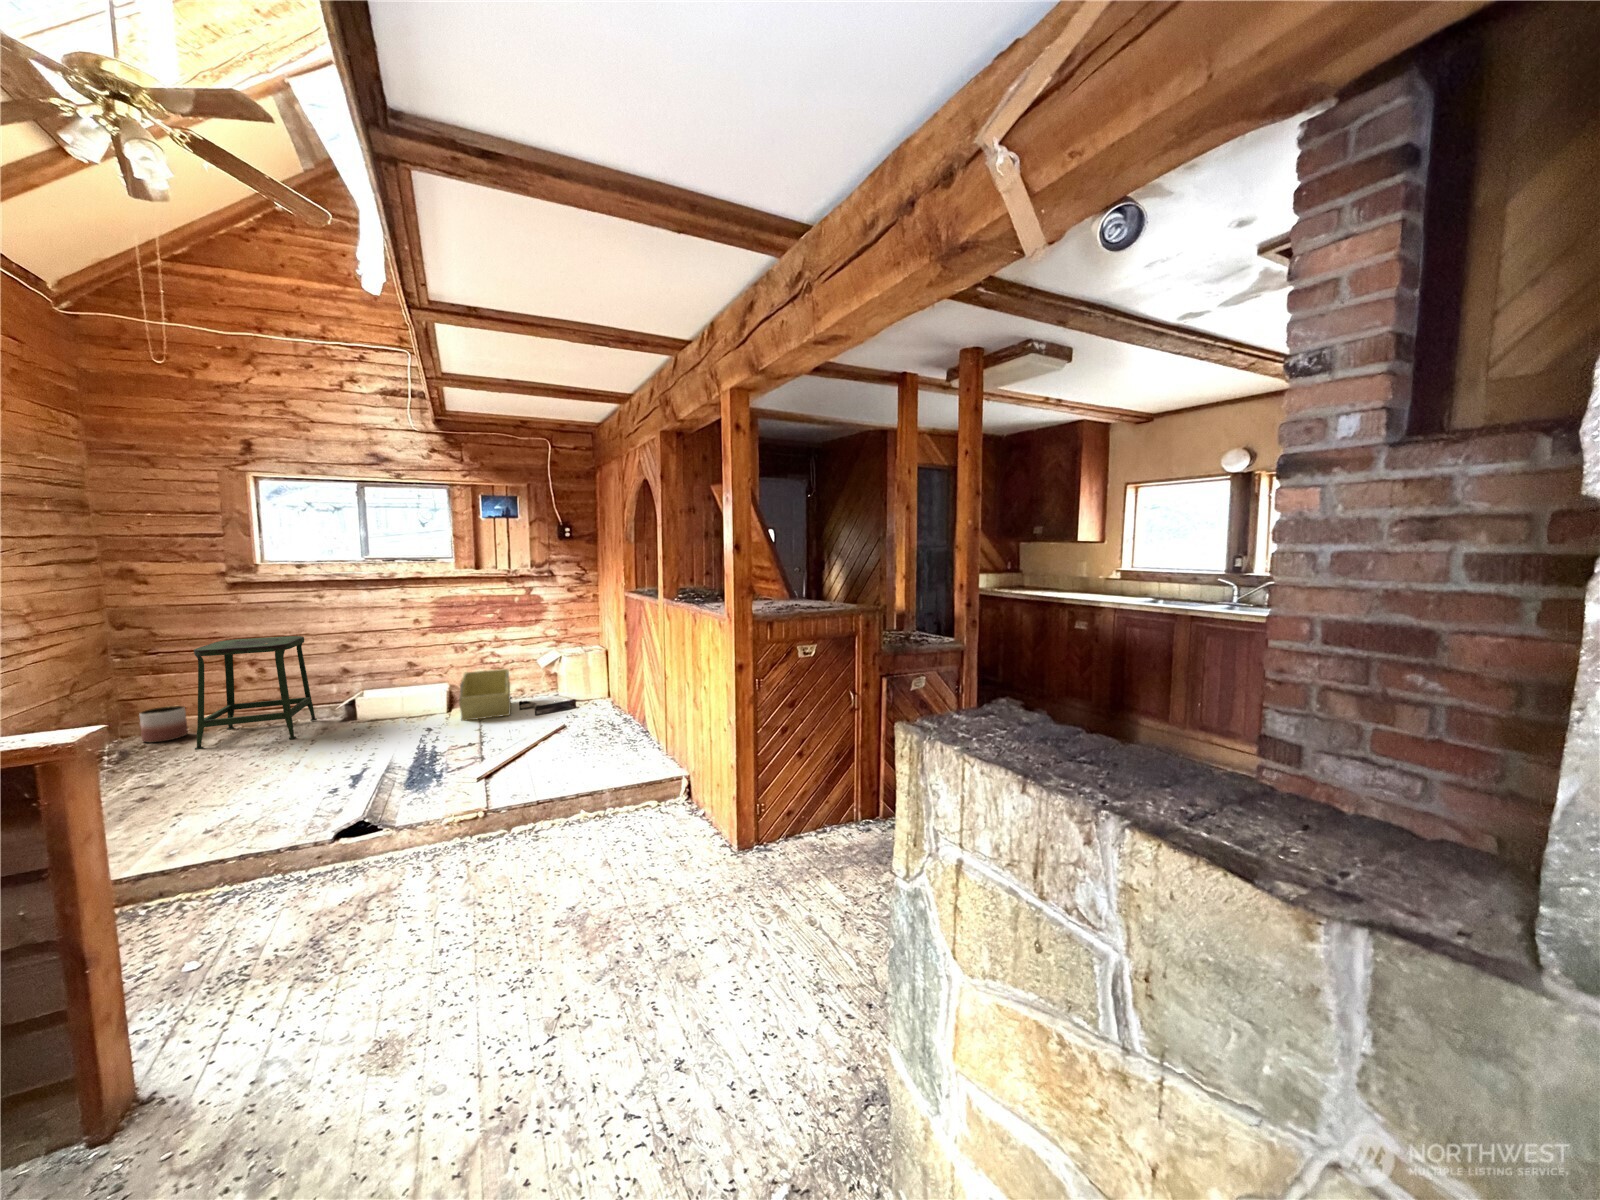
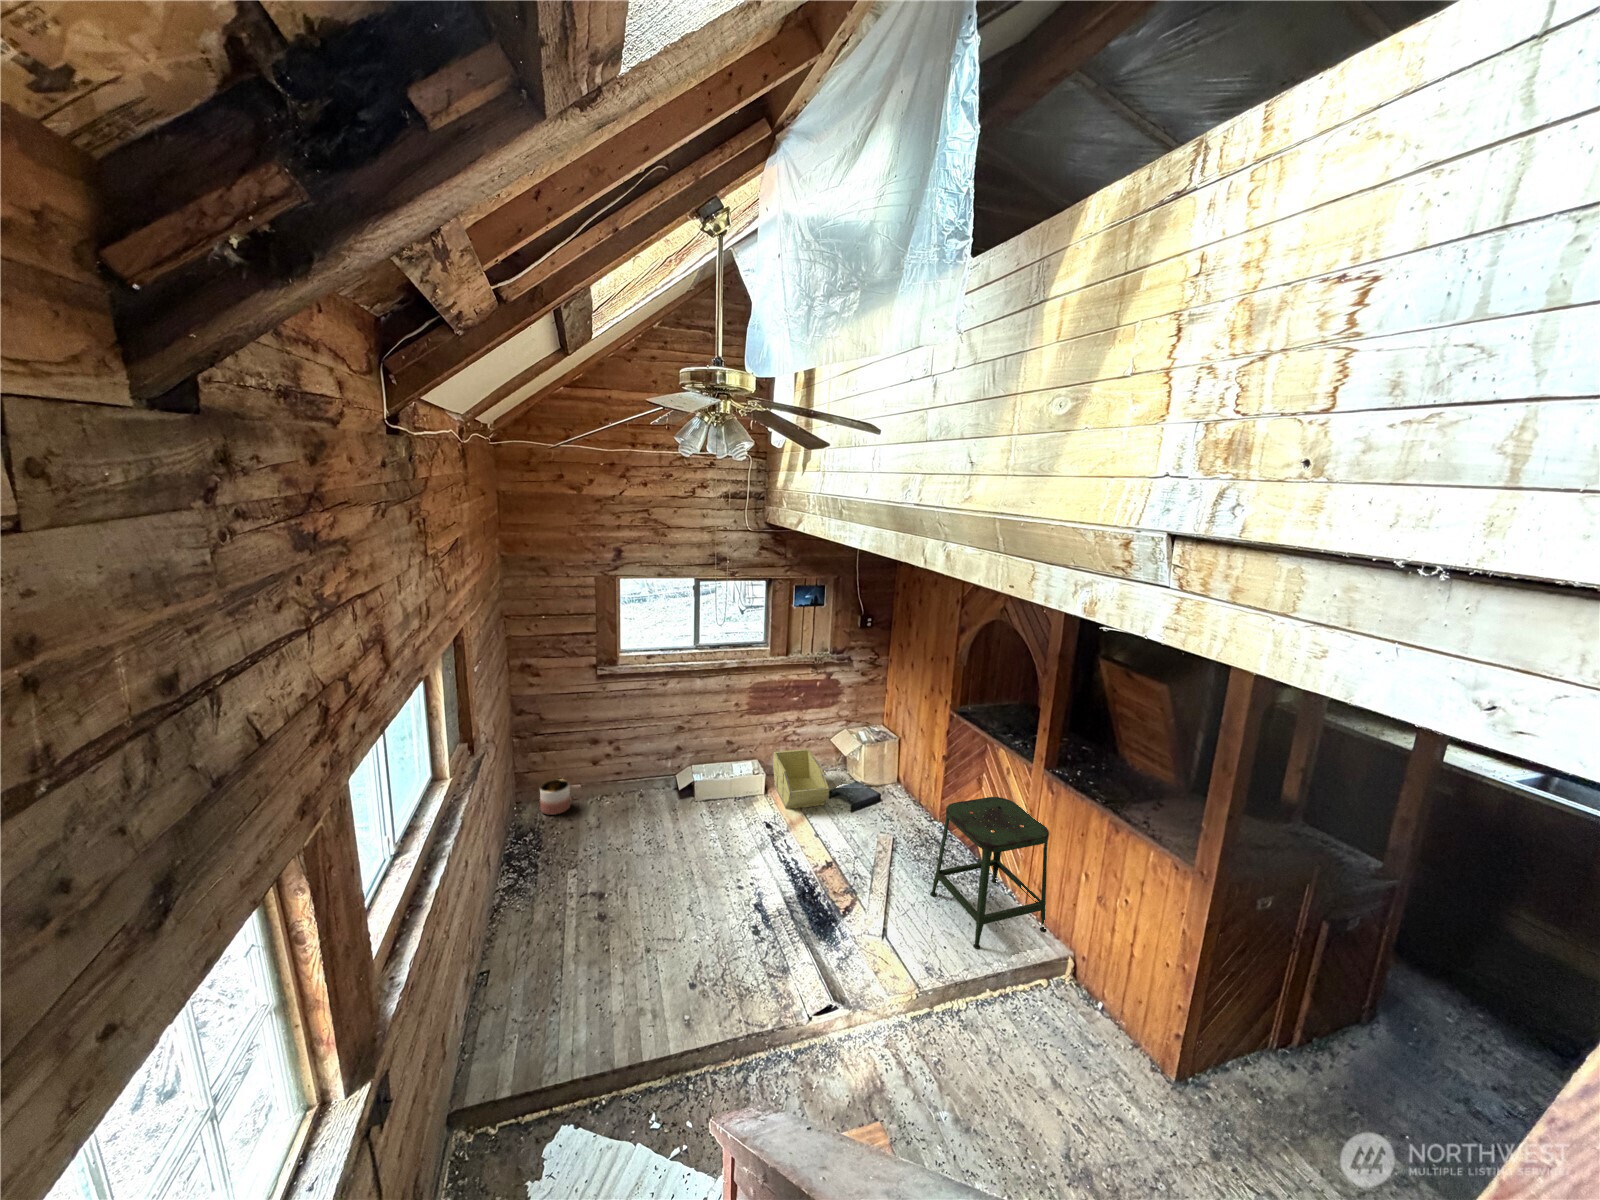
stool: present [194,636,317,750] -> present [930,797,1049,949]

